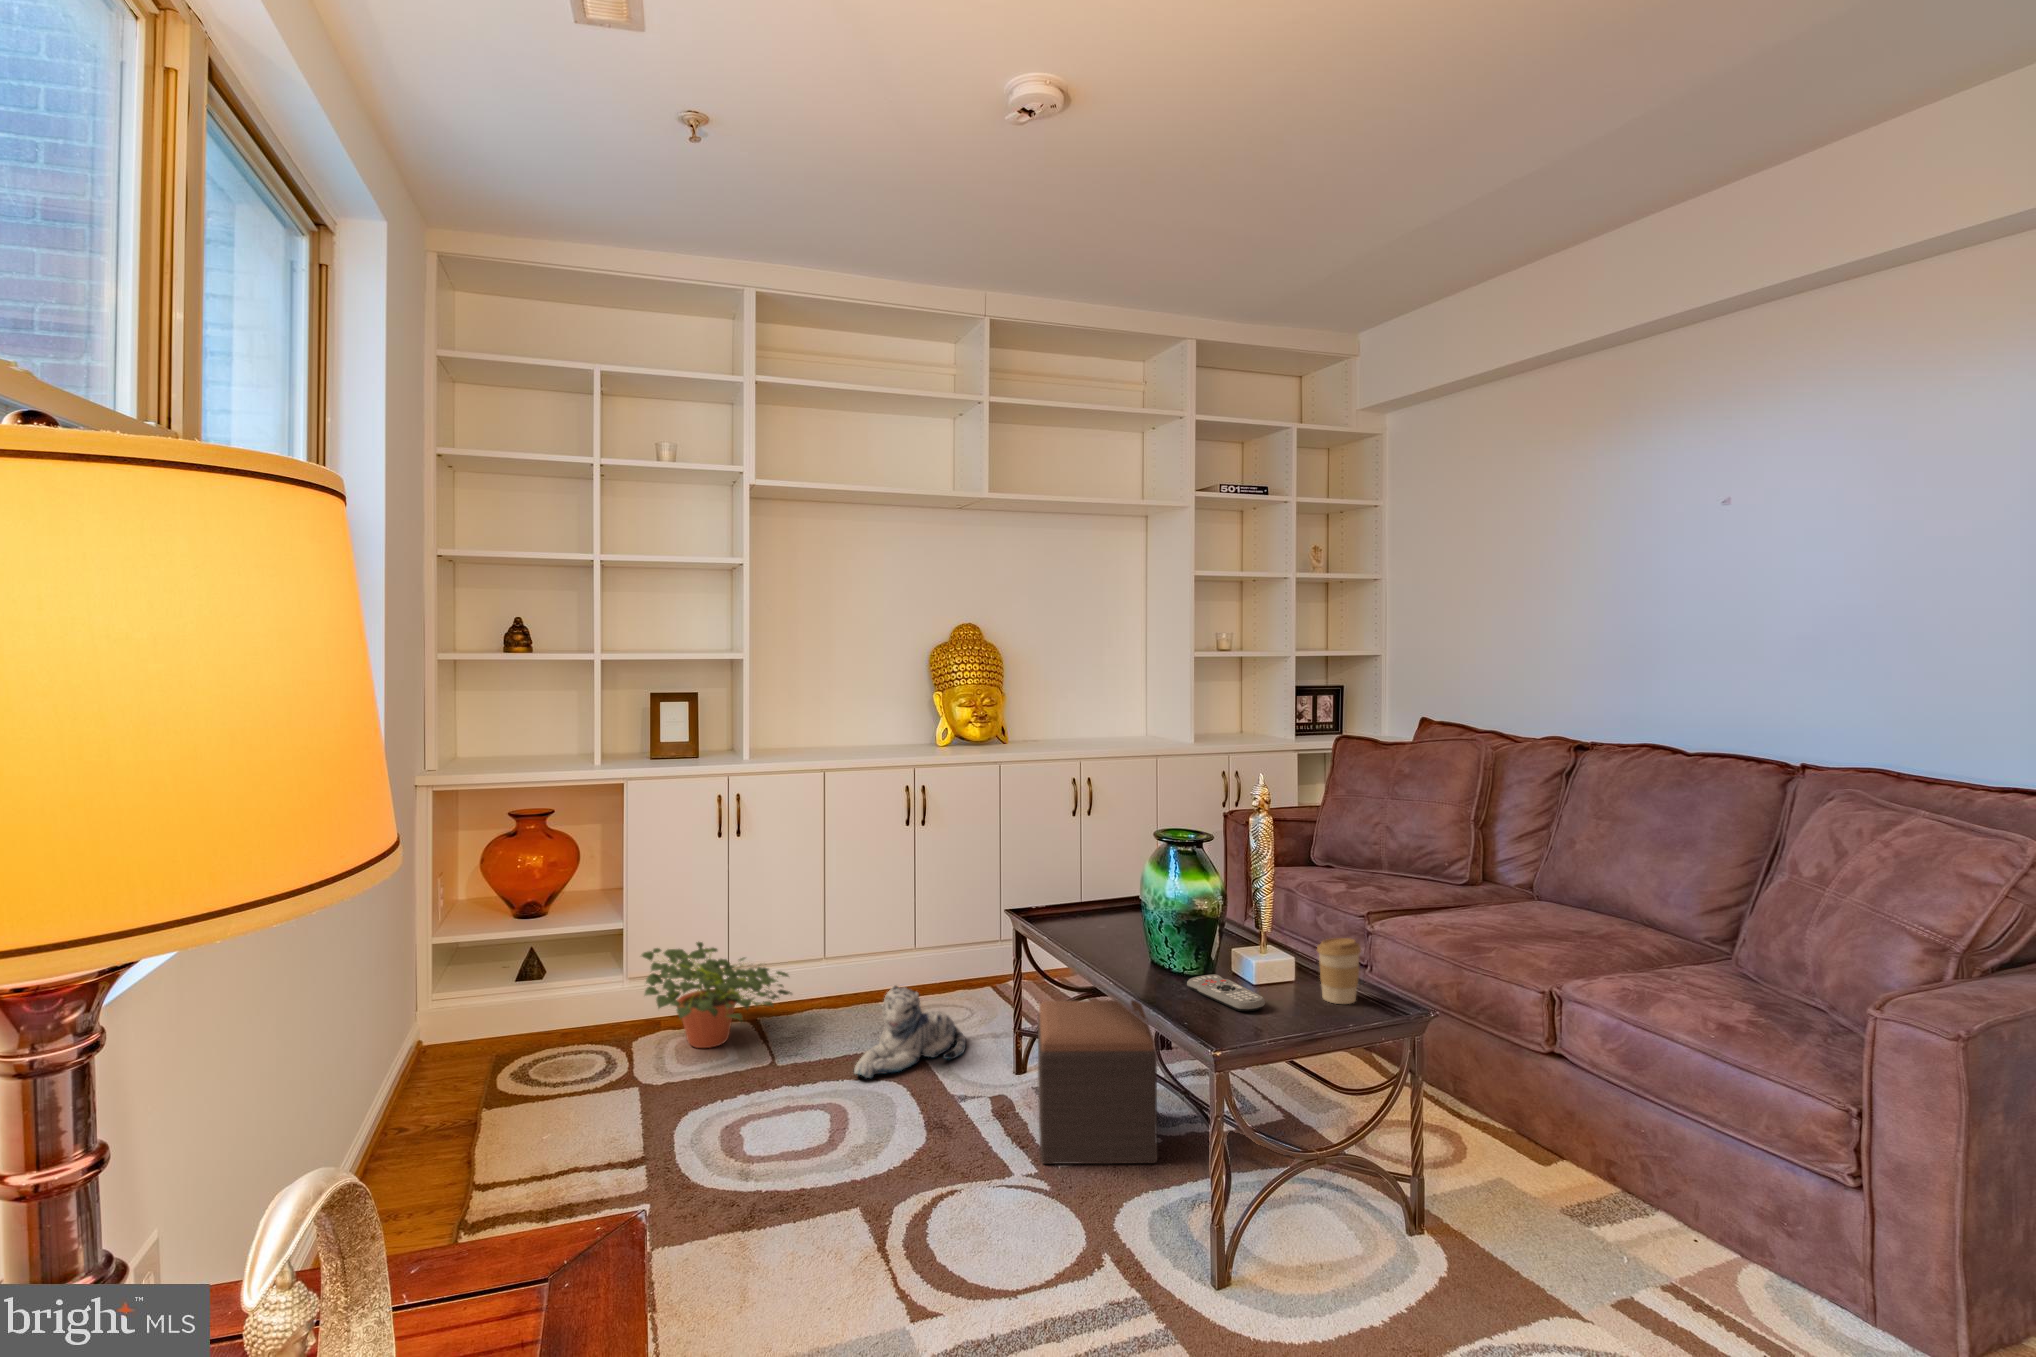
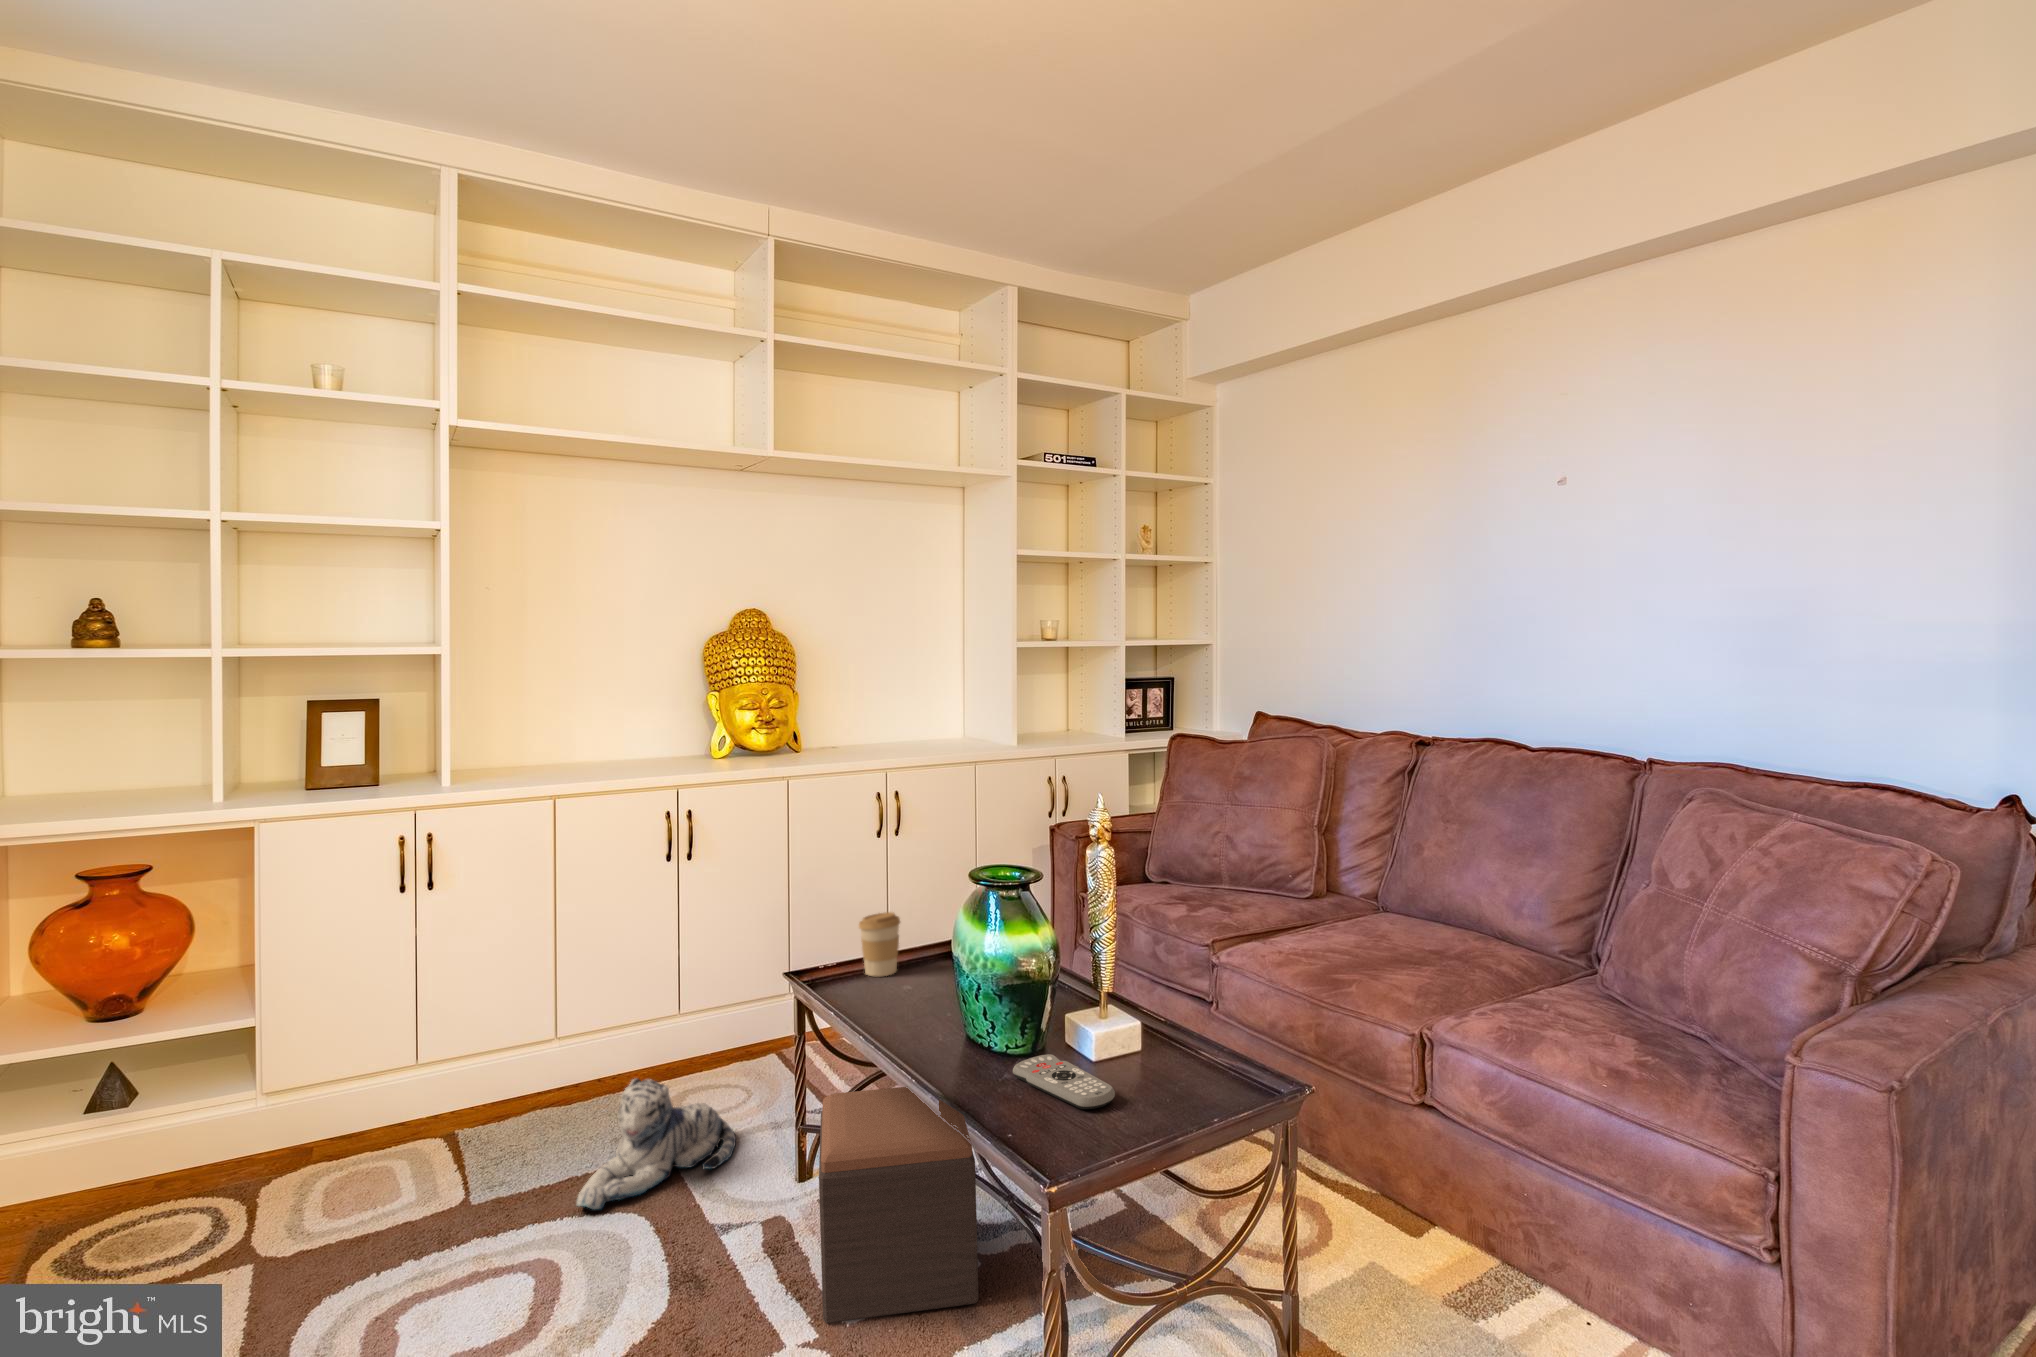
coffee cup: present [1317,938,1361,1004] -> present [859,912,900,977]
potted plant: present [642,942,792,1048] -> none [271,1034,502,1184]

